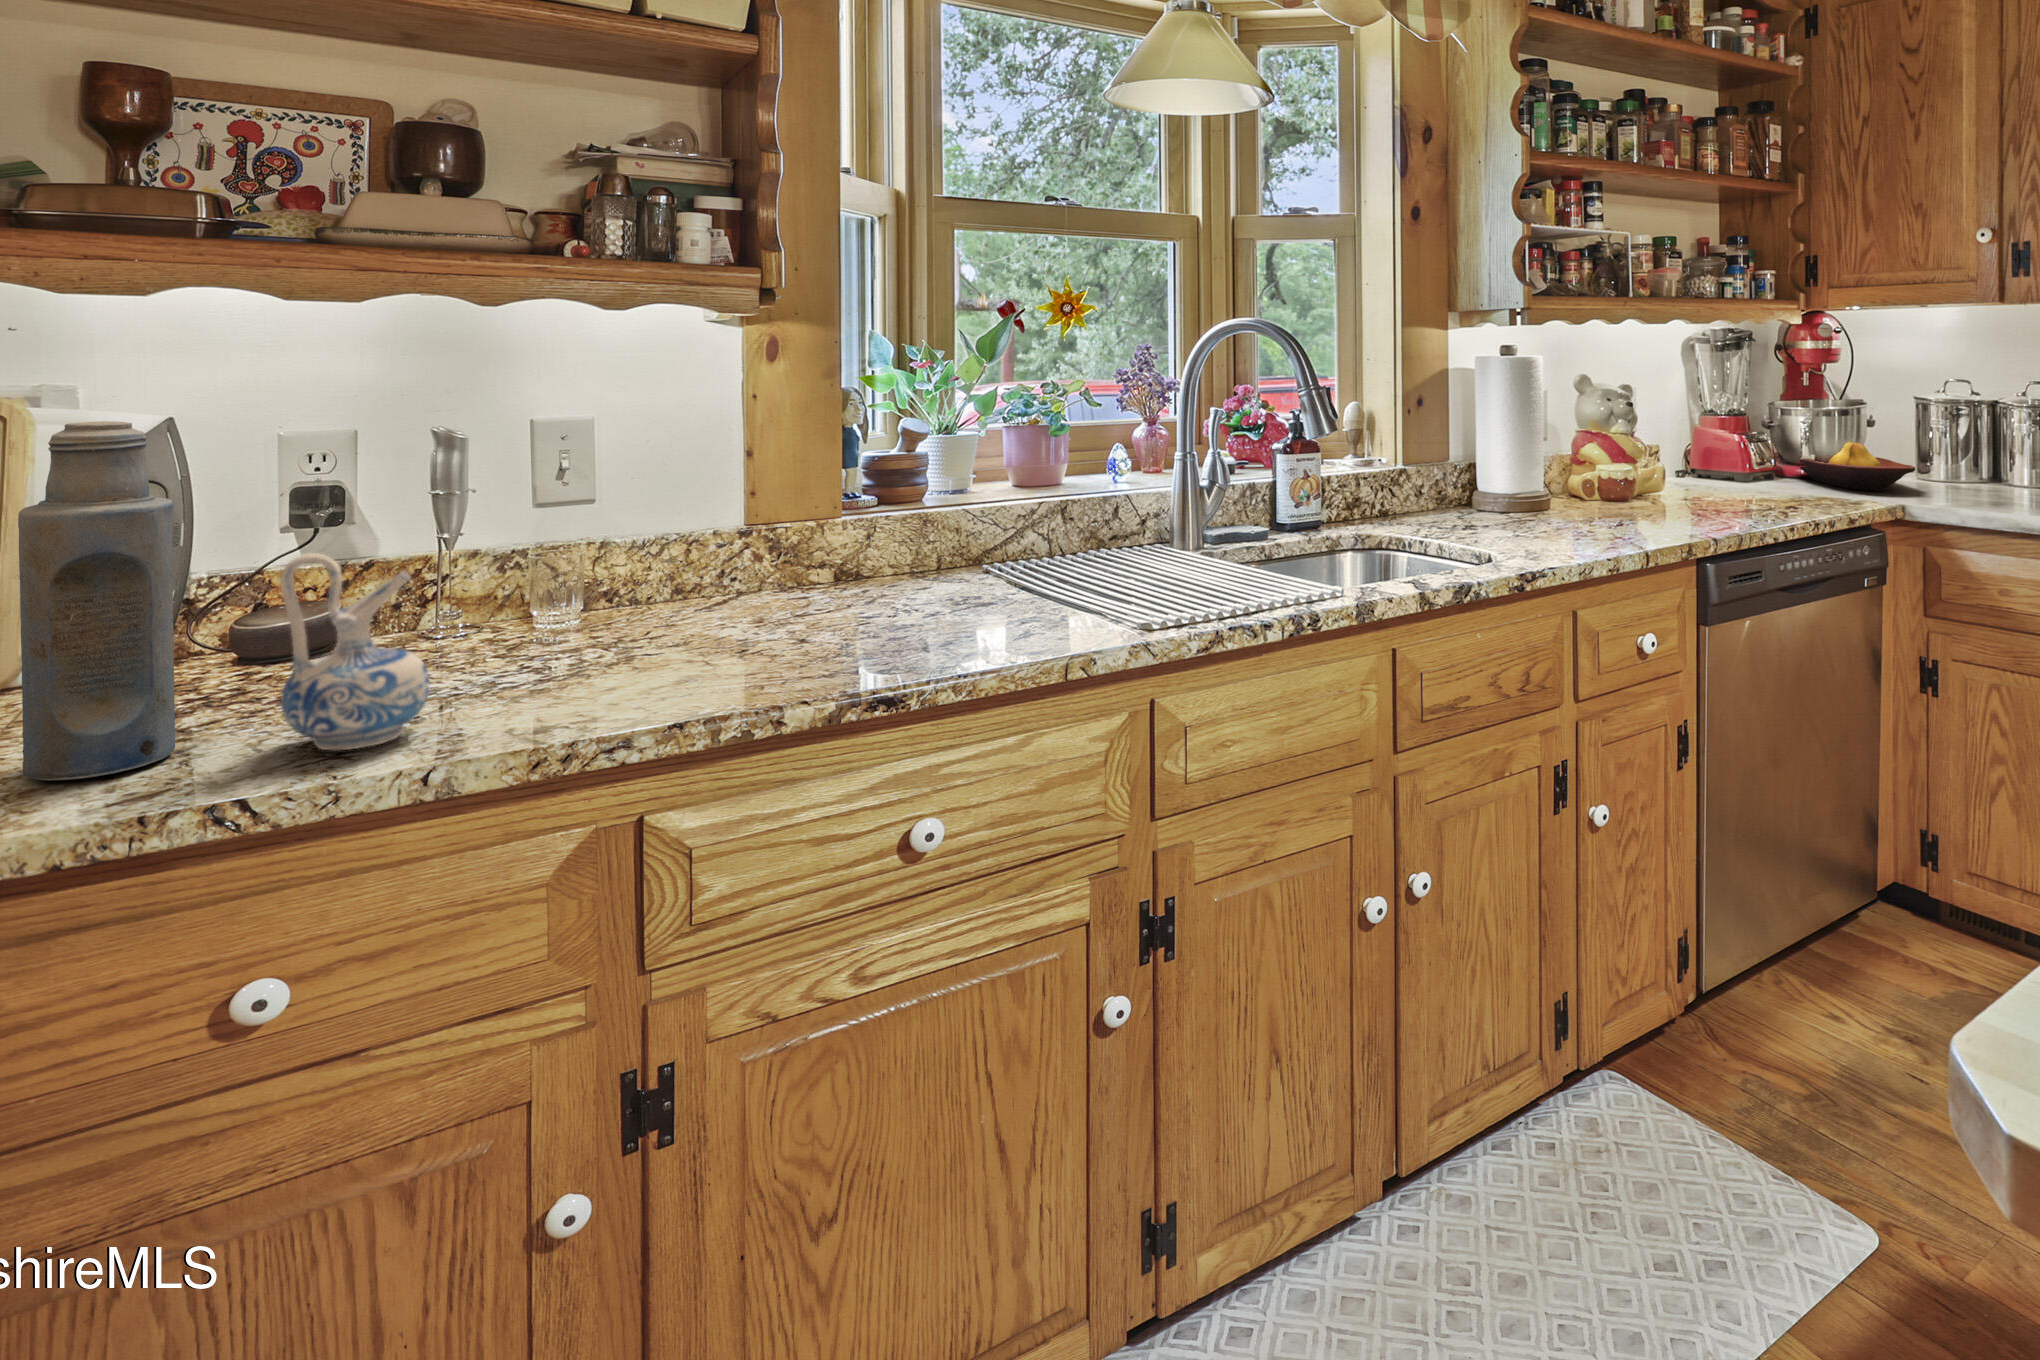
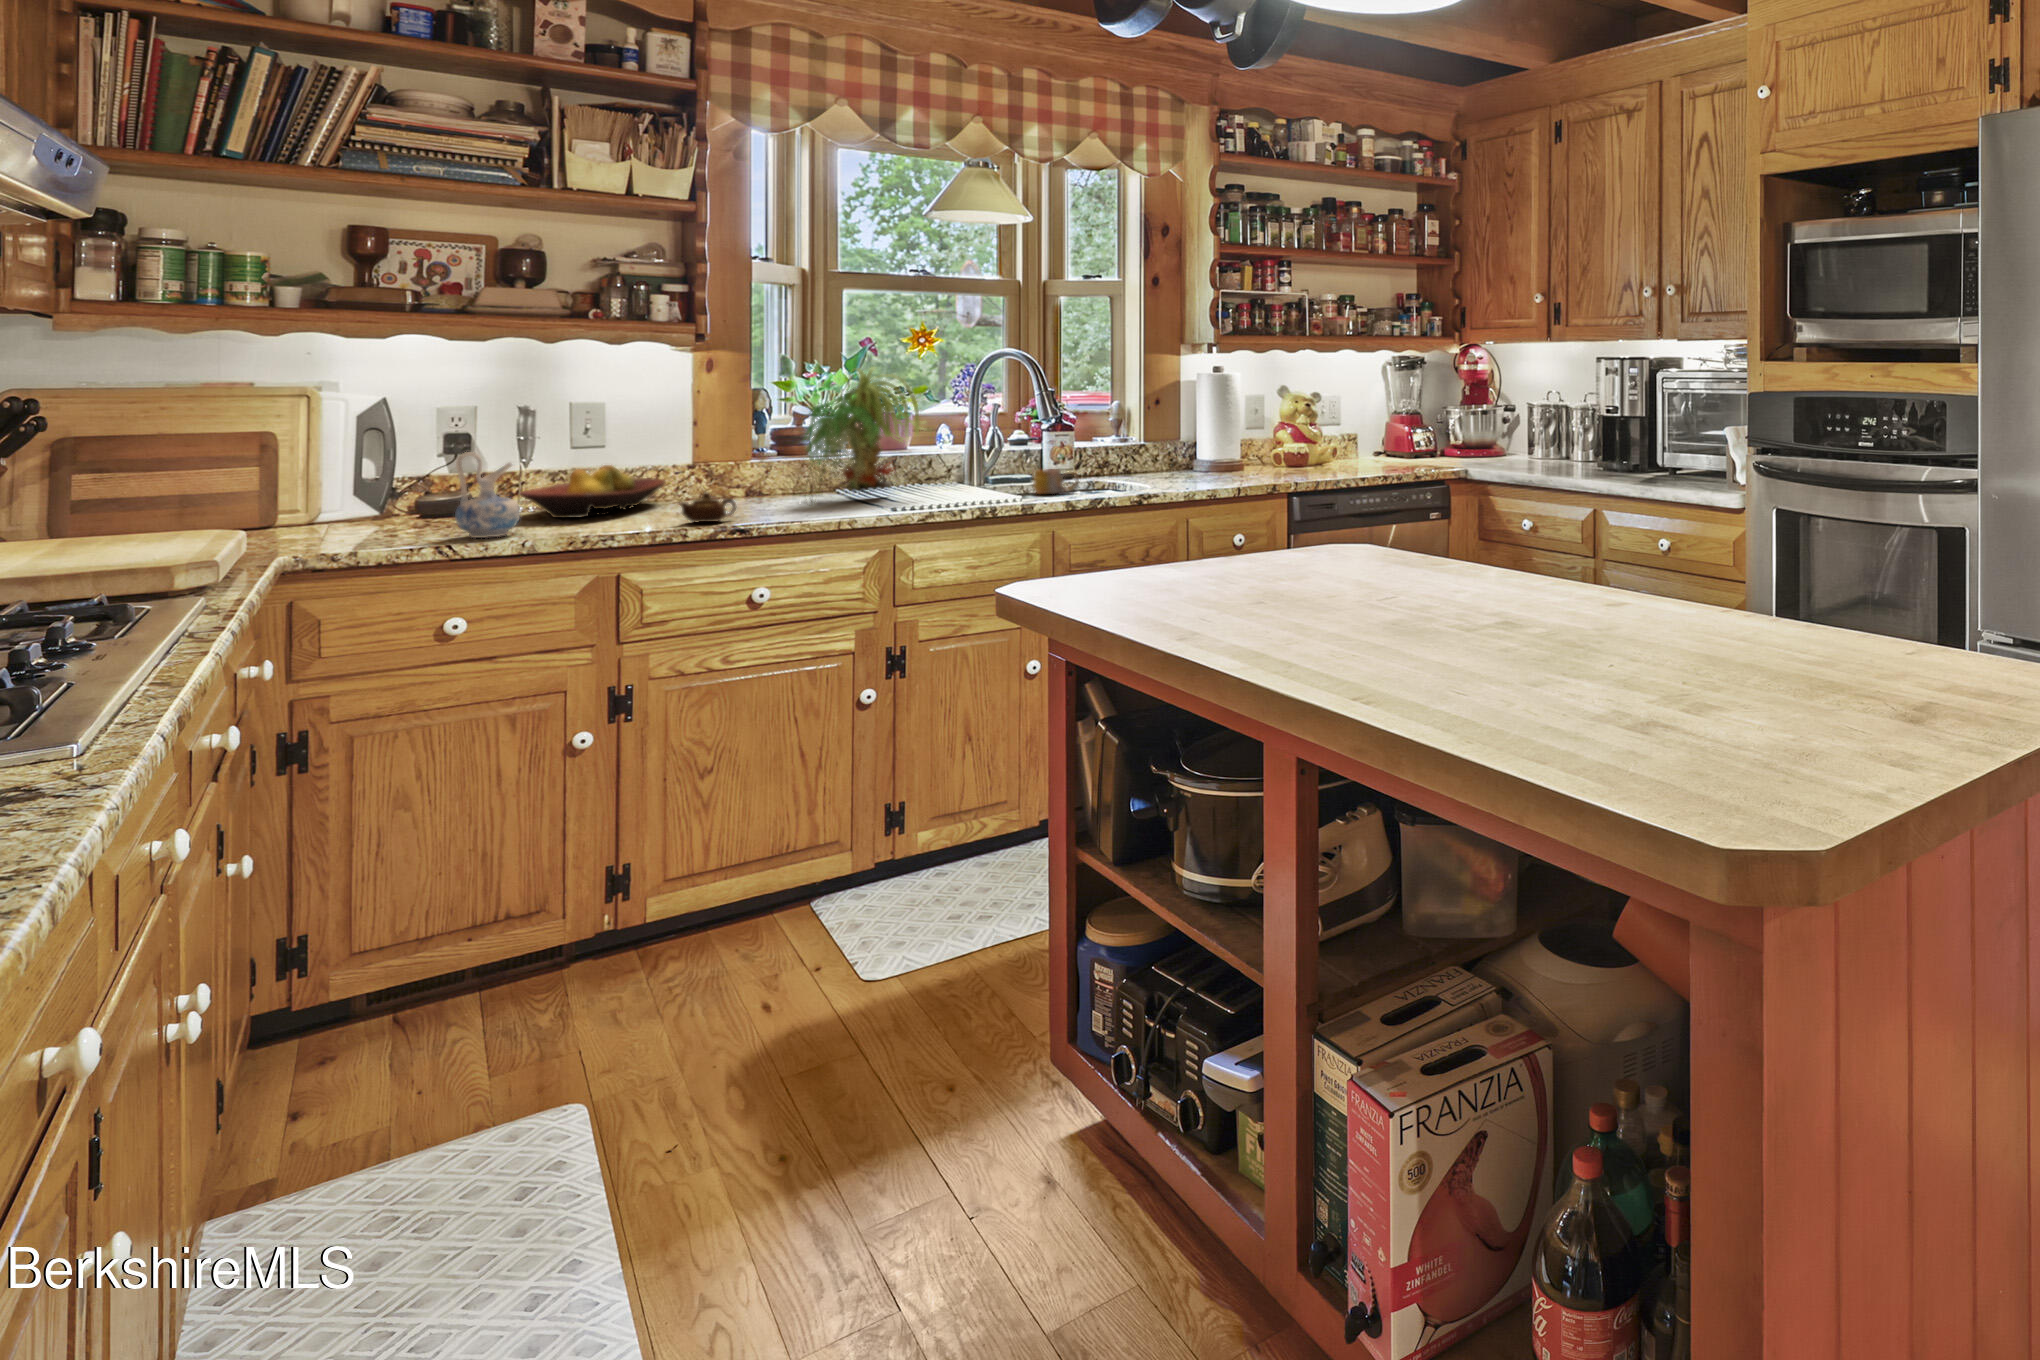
plant: none [955,349,1175,624] -> present [804,368,929,502]
bottle: present [18,421,175,781] -> none [345,395,408,543]
fruit bowl: present [1796,442,1915,491] -> present [521,465,666,518]
mug: none [1332,531,1404,579] -> present [1033,469,1078,494]
teapot: none [755,615,865,682] -> present [679,492,737,522]

